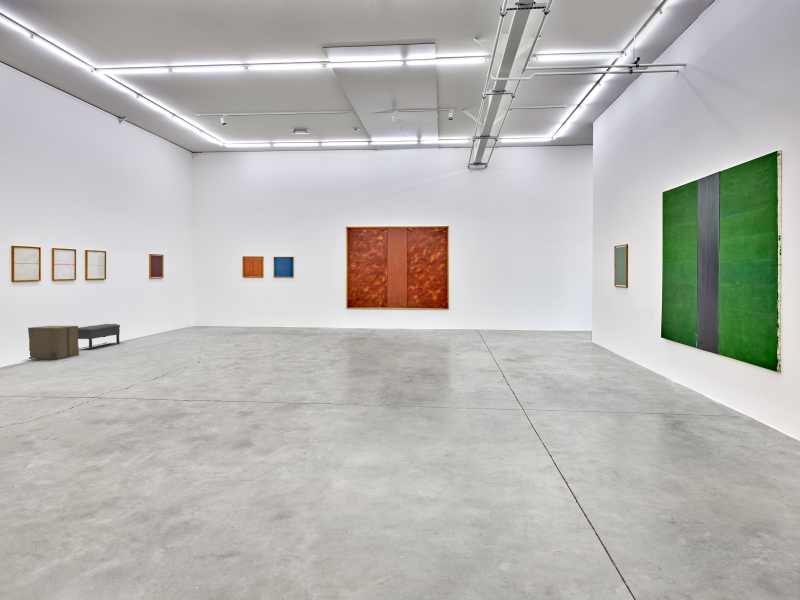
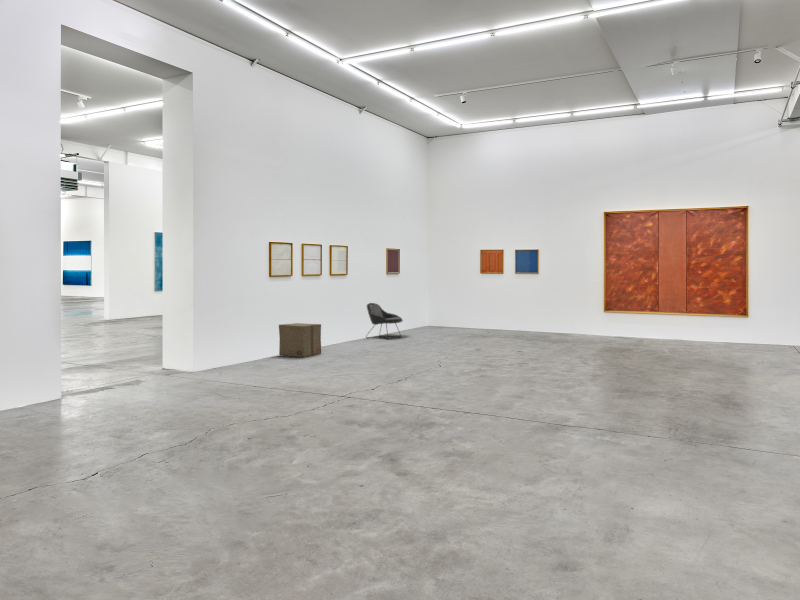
lounge chair: none [128,305,167,339] -> present [366,303,403,339]
bench: present [78,324,120,350] -> none [316,323,358,348]

